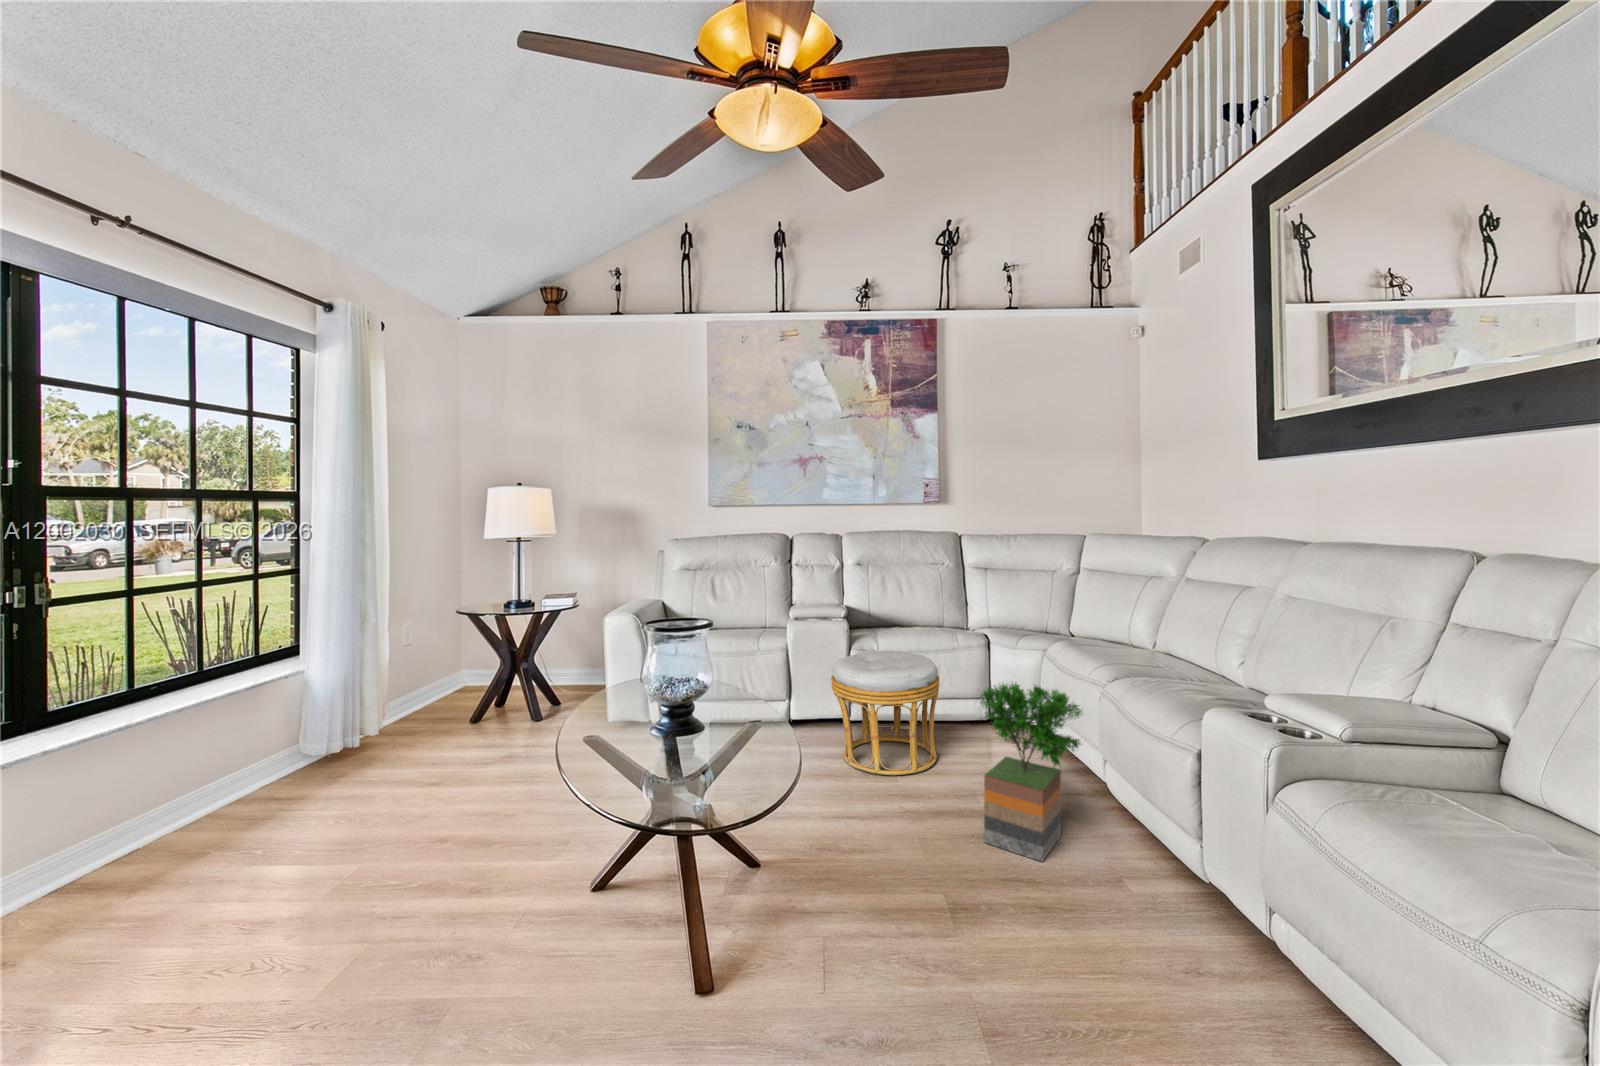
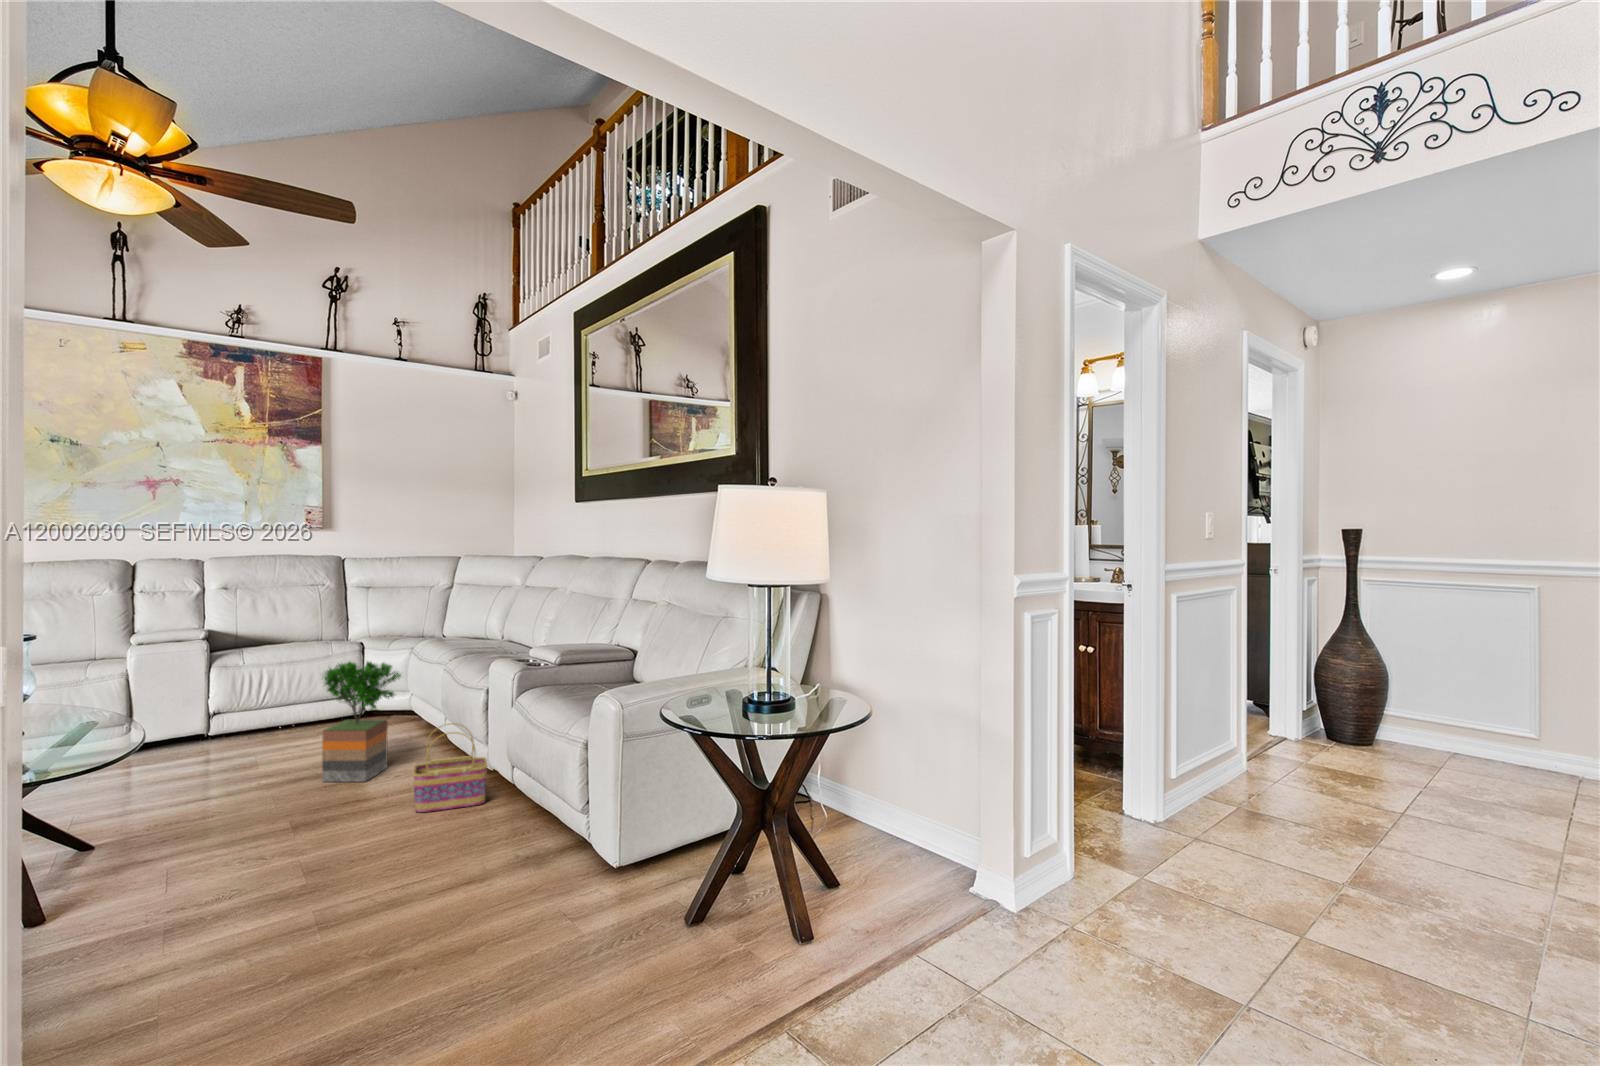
ottoman: present [831,651,939,776] -> none [183,661,300,765]
basket: none [1146,836,1299,1016] -> present [413,723,487,812]

